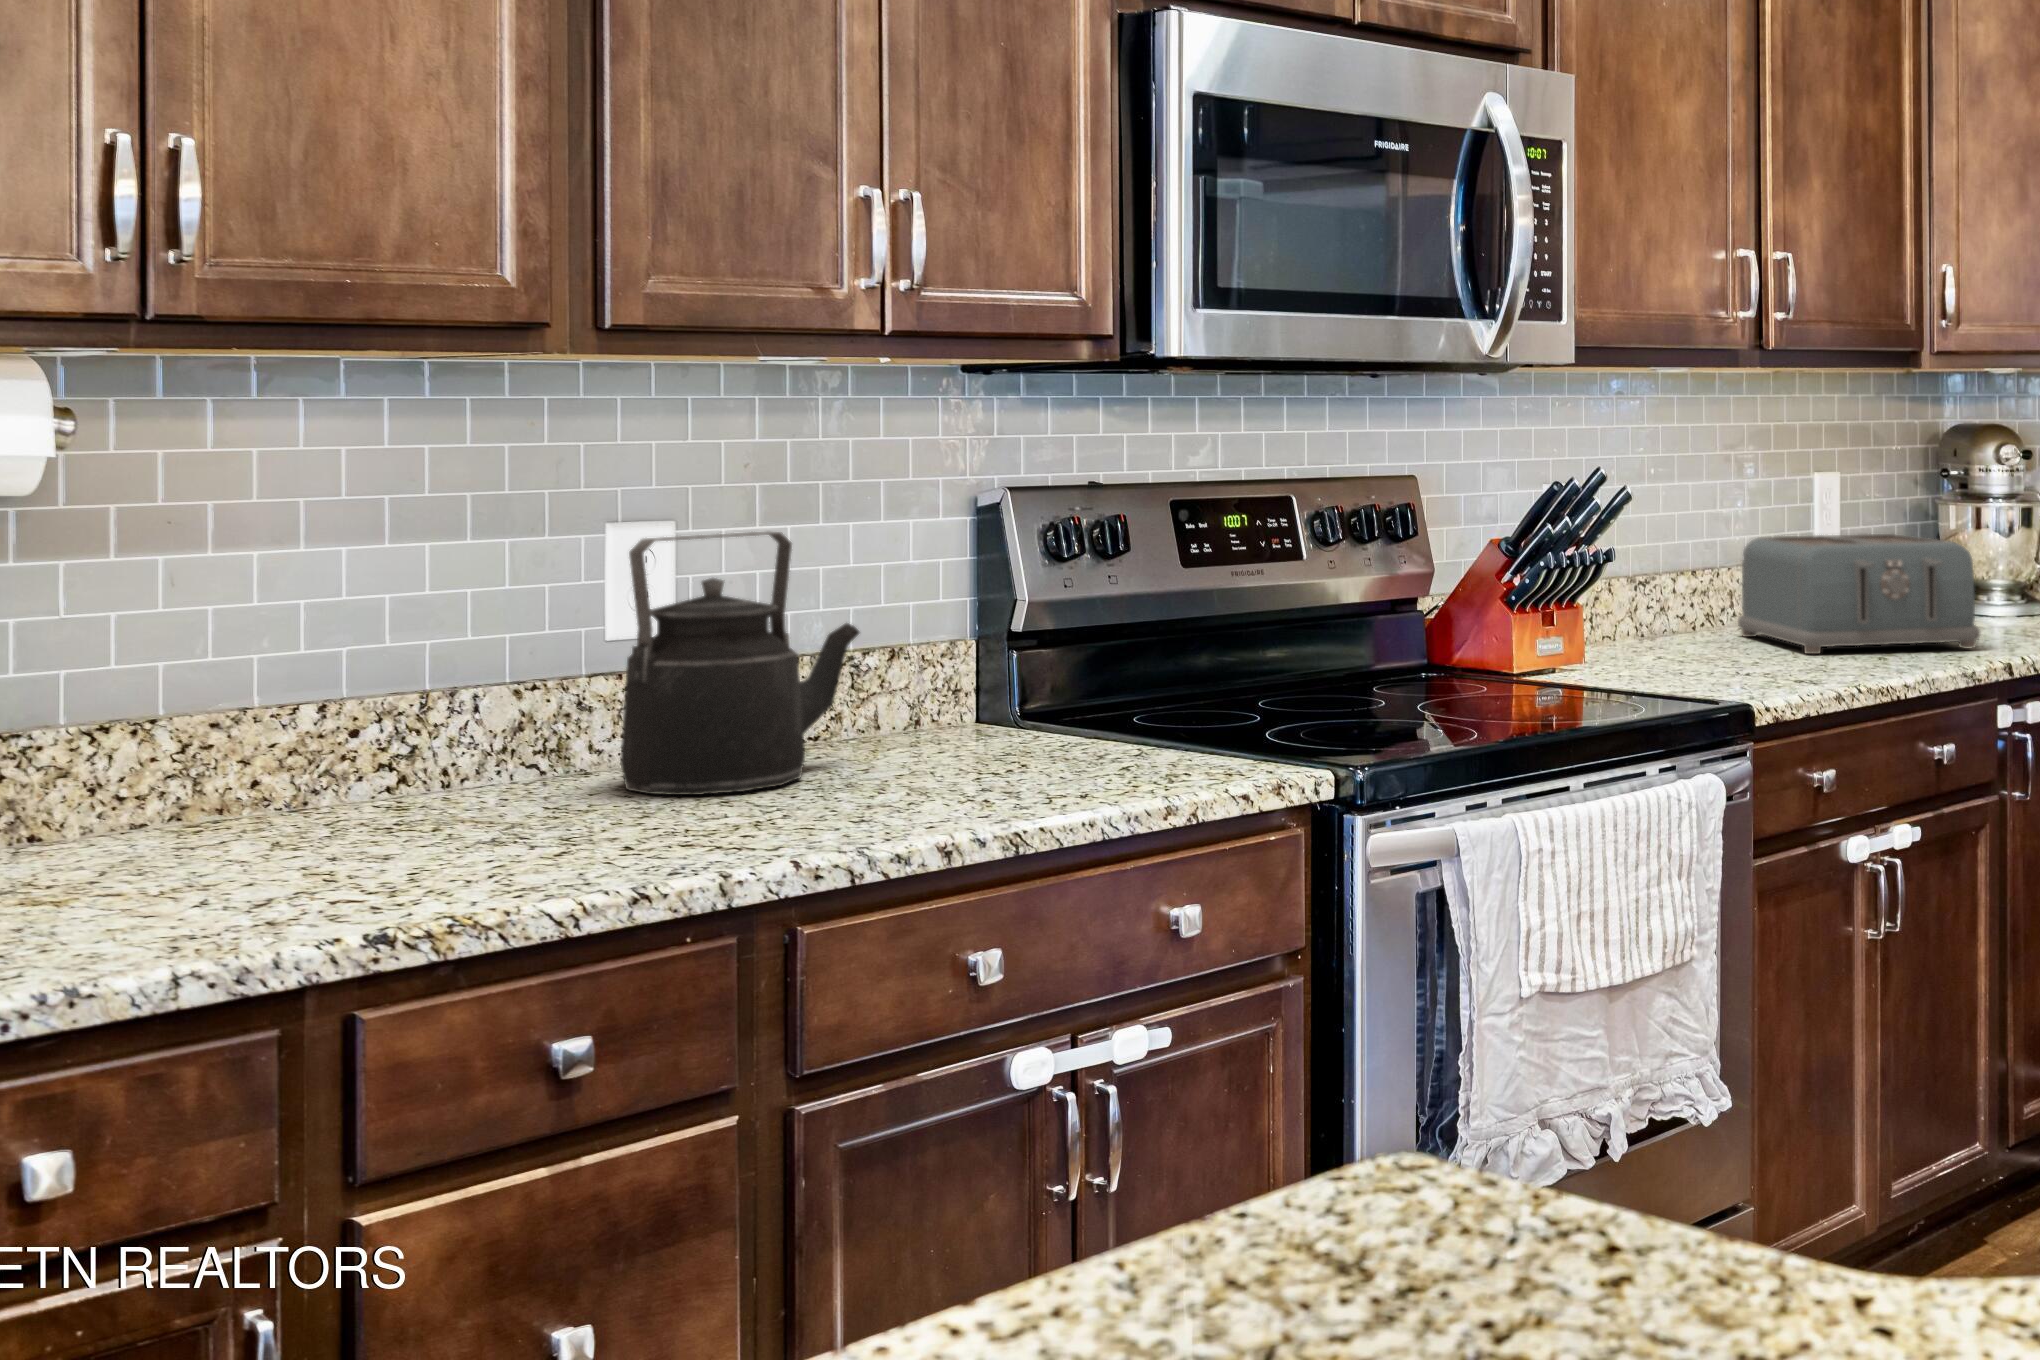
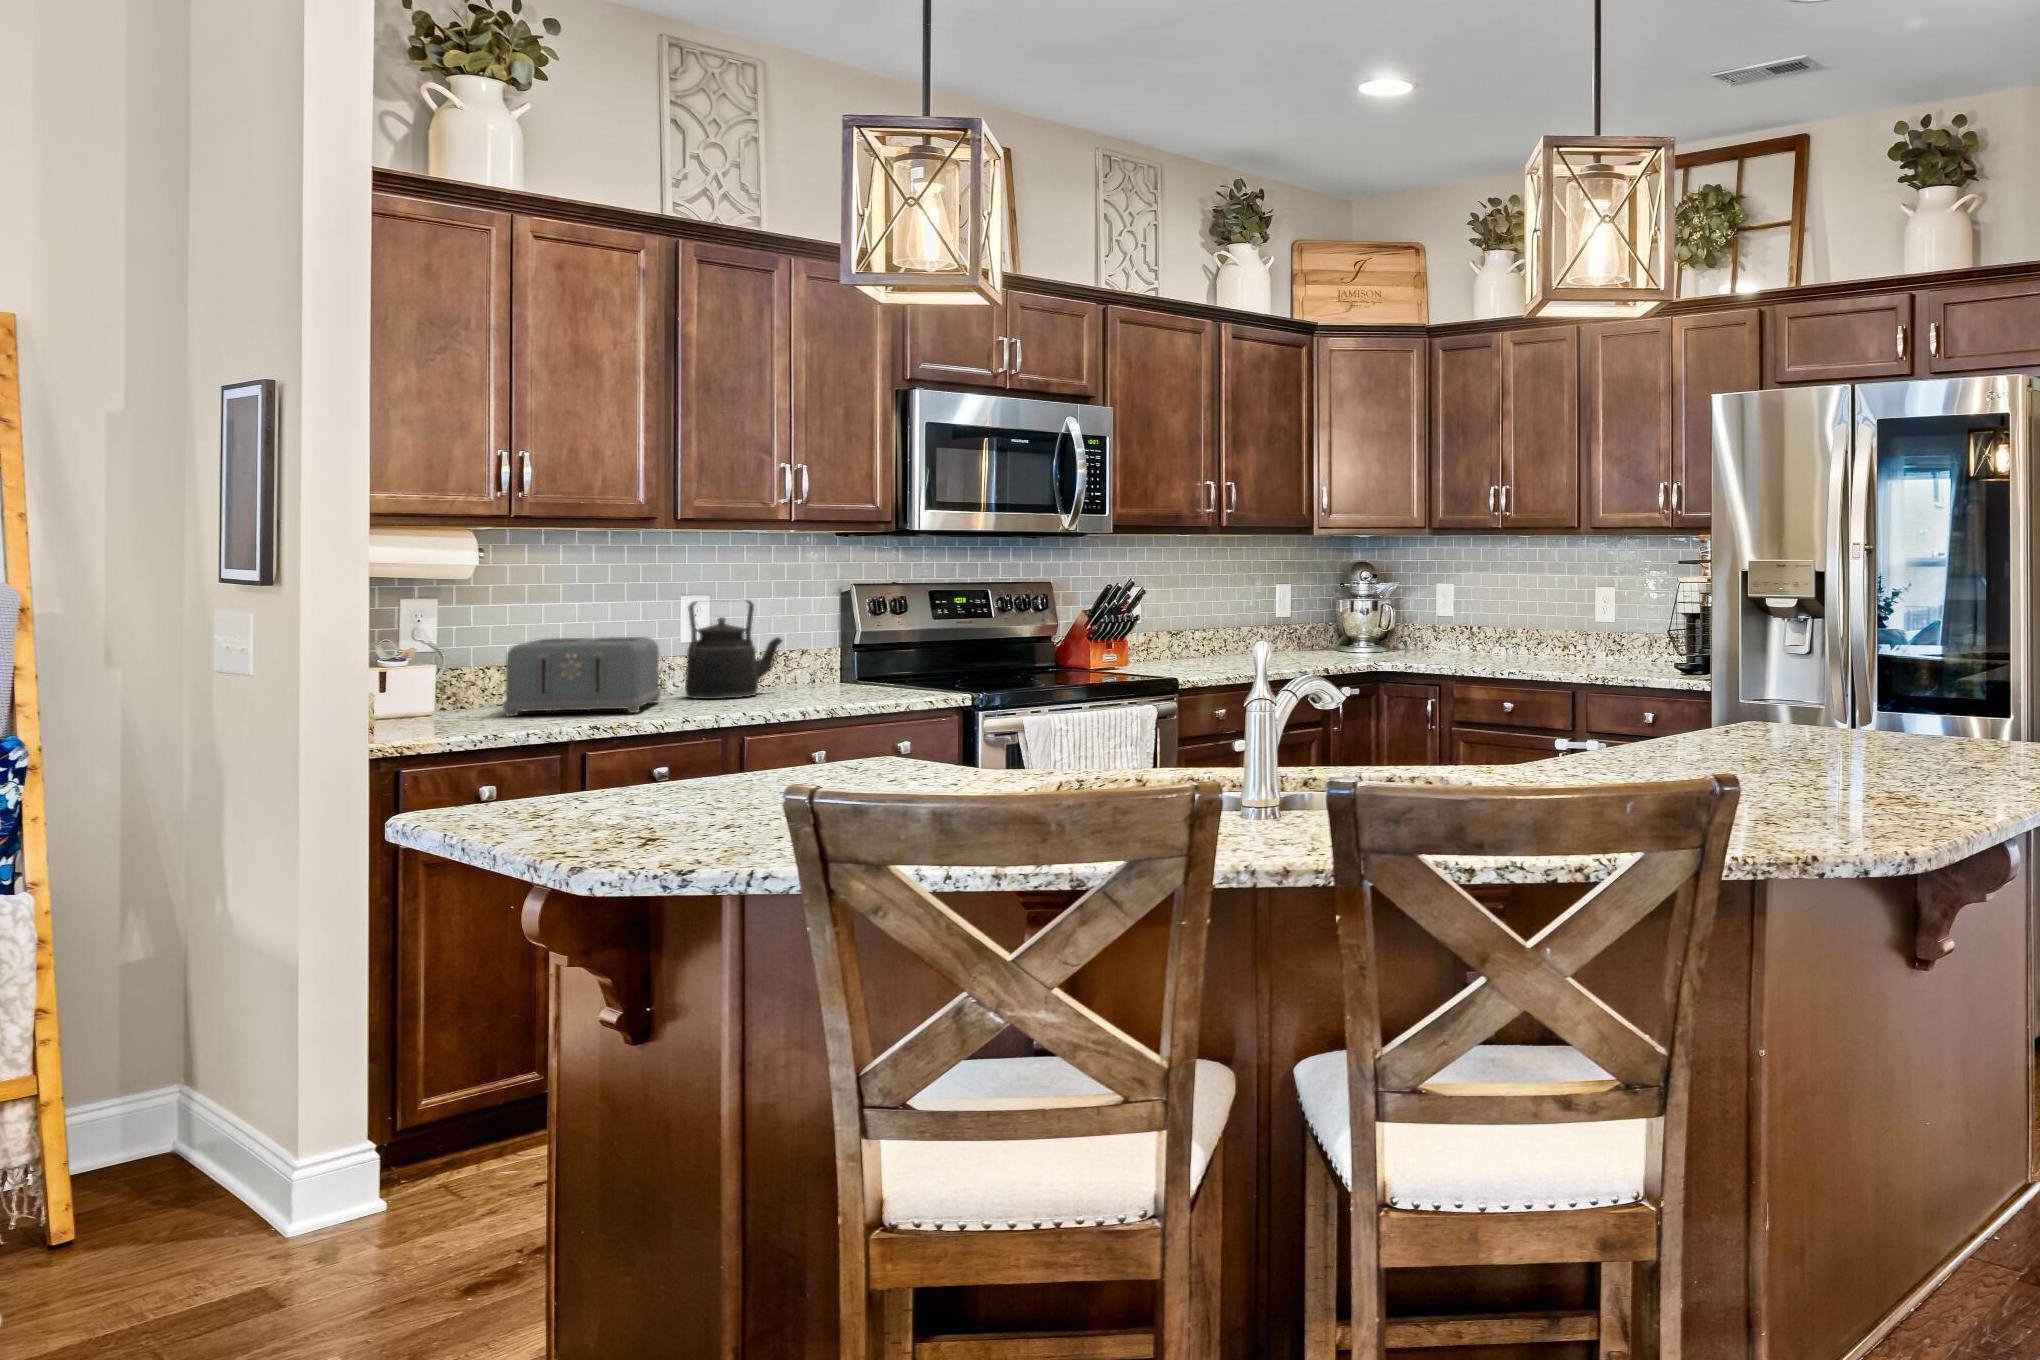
toaster: present [1738,534,1980,654] -> present [503,637,661,716]

